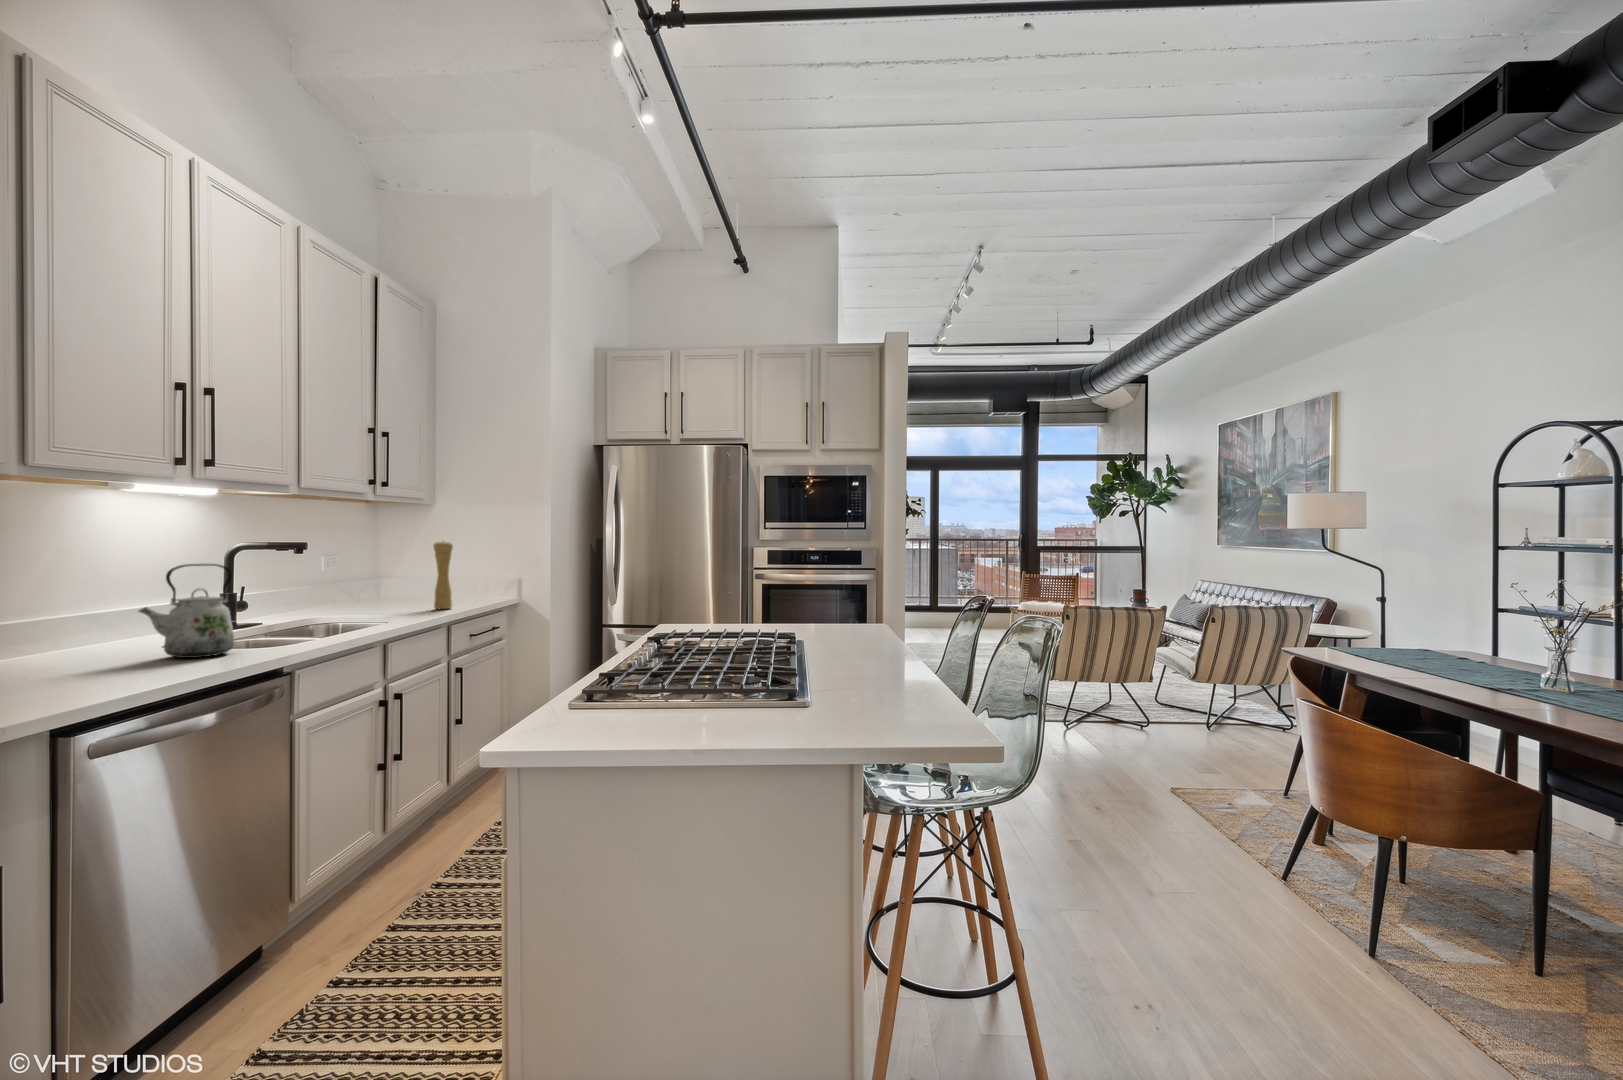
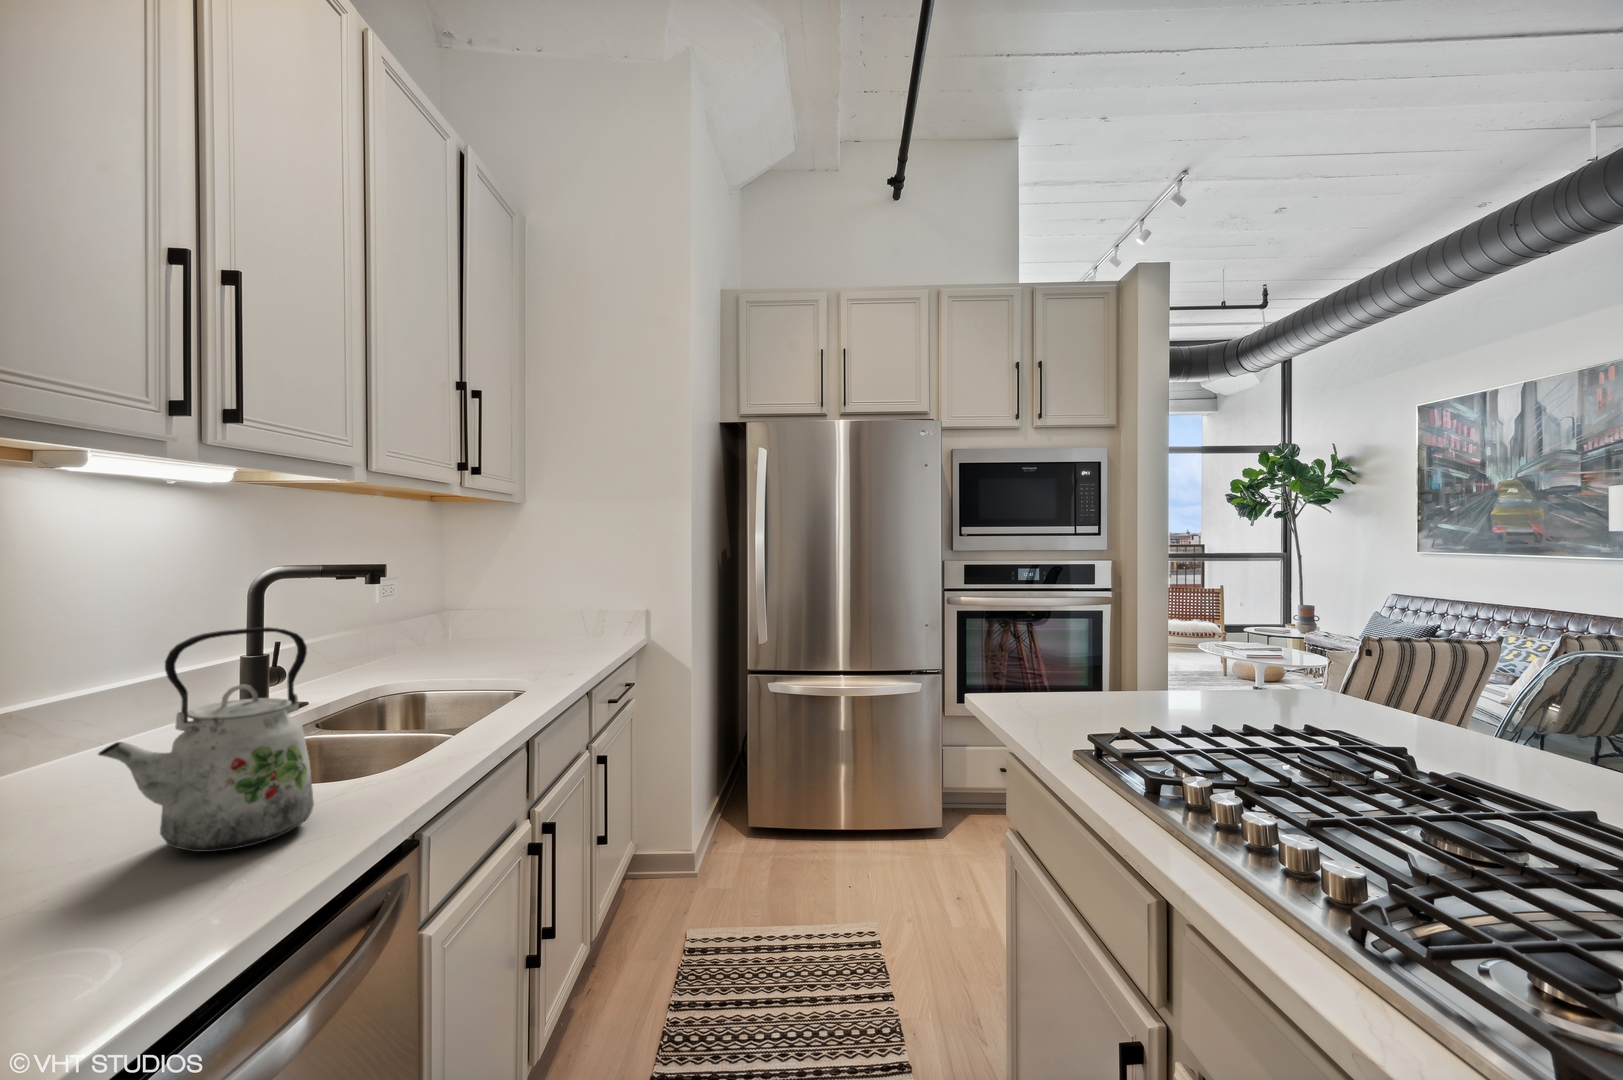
pepper mill: present [434,541,453,609] -> none [557,556,585,663]

